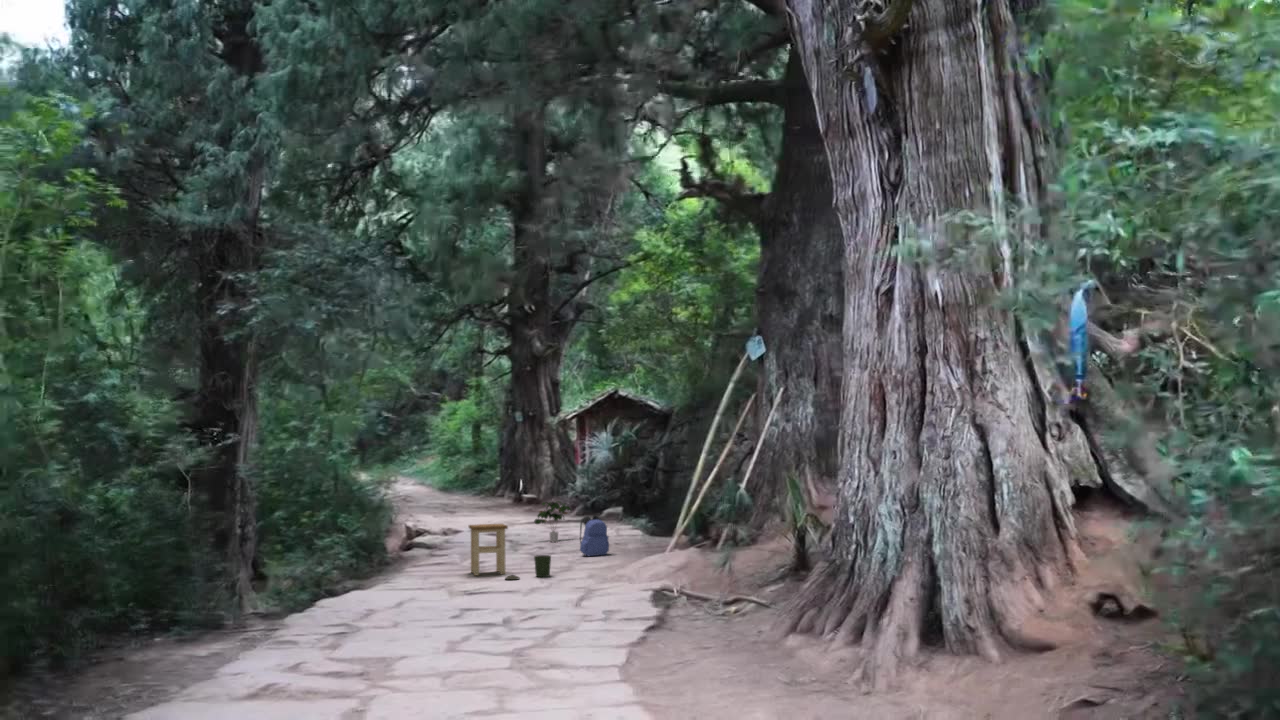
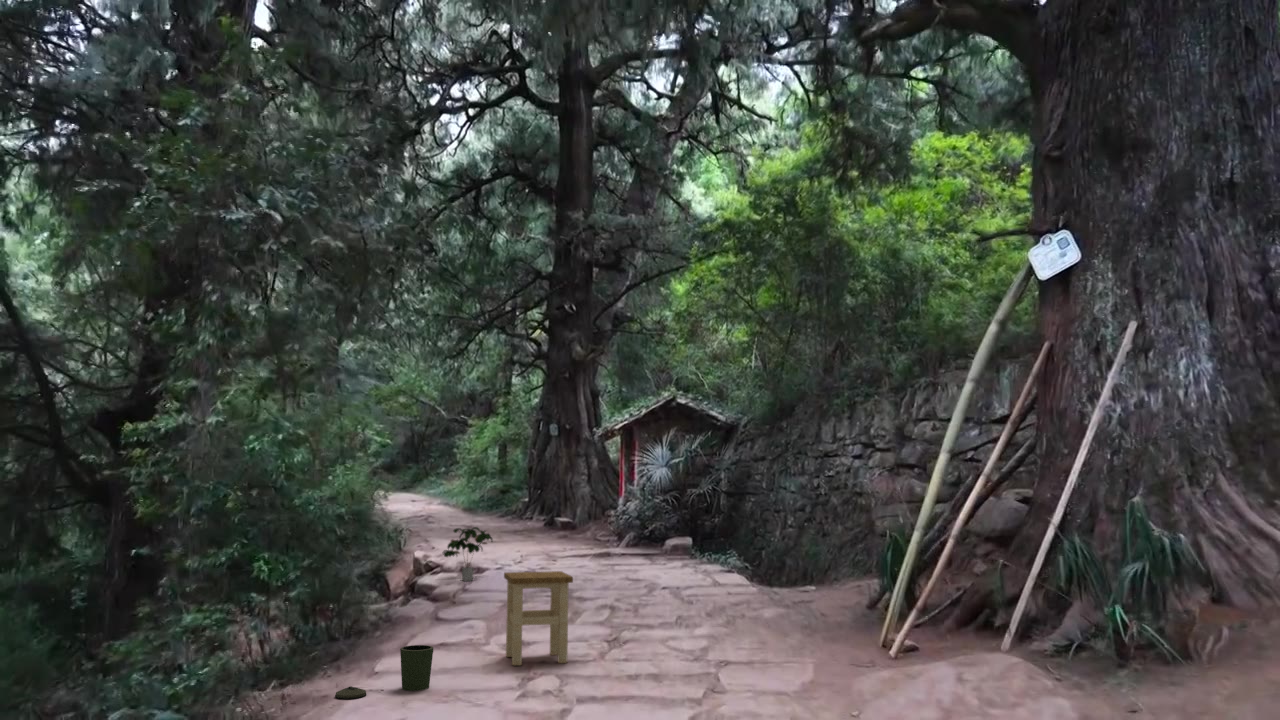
potted plant: present [534,501,572,542] -> present [443,527,493,581]
backpack: present [580,515,609,556] -> none [674,556,721,623]
trash can: present [505,555,551,580] -> present [335,645,433,699]

